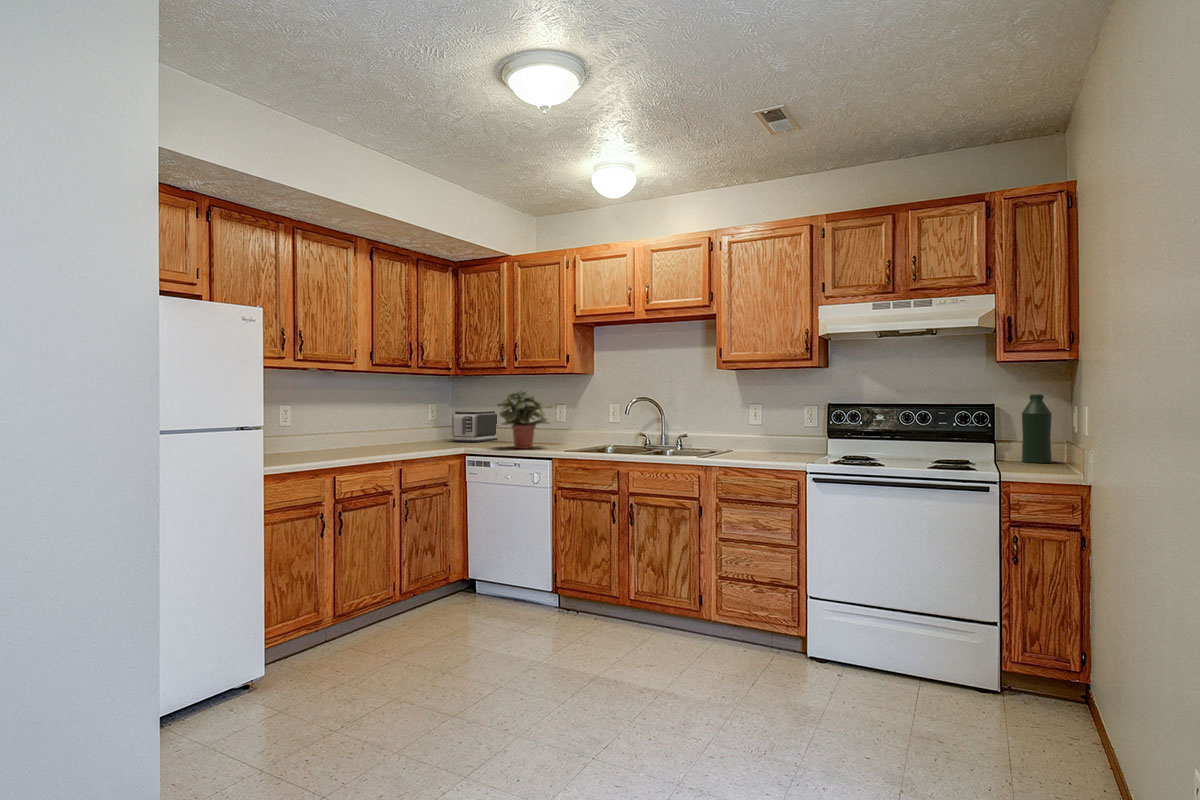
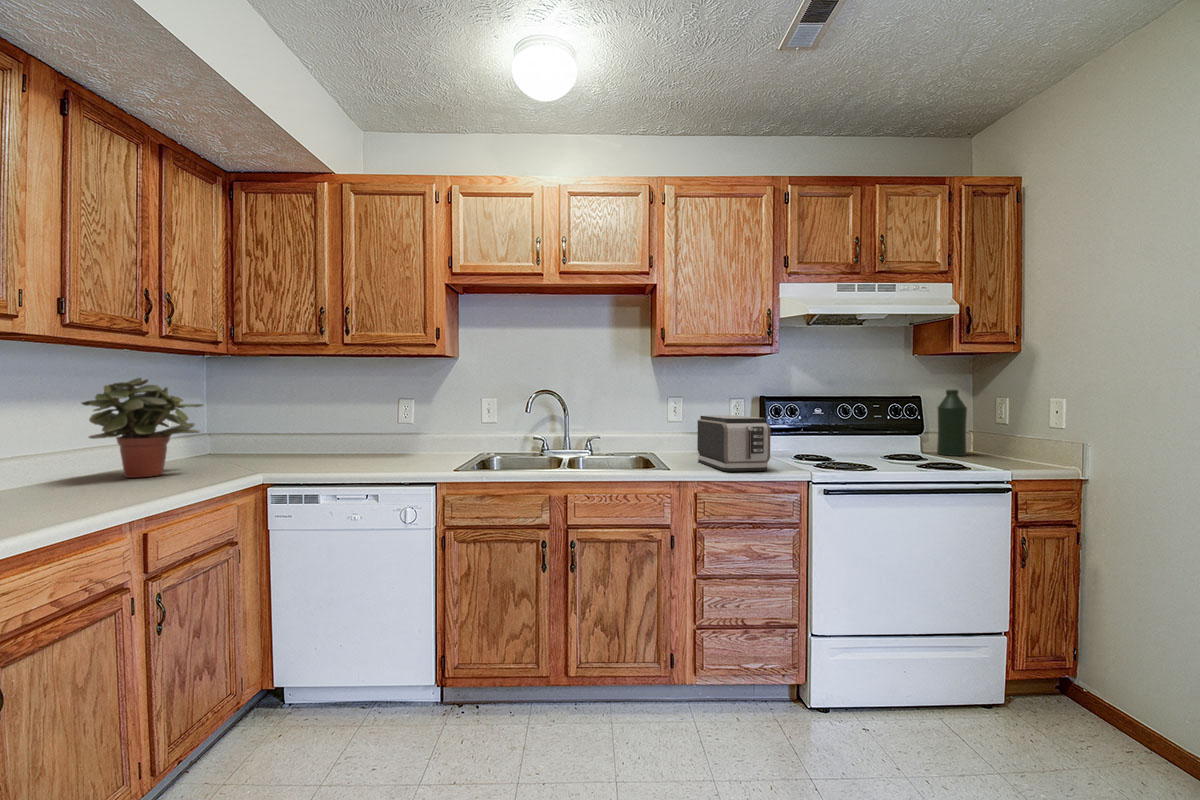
potted plant: present [497,391,552,449] -> present [82,378,203,478]
toaster: present [452,411,497,442] -> present [697,415,770,471]

